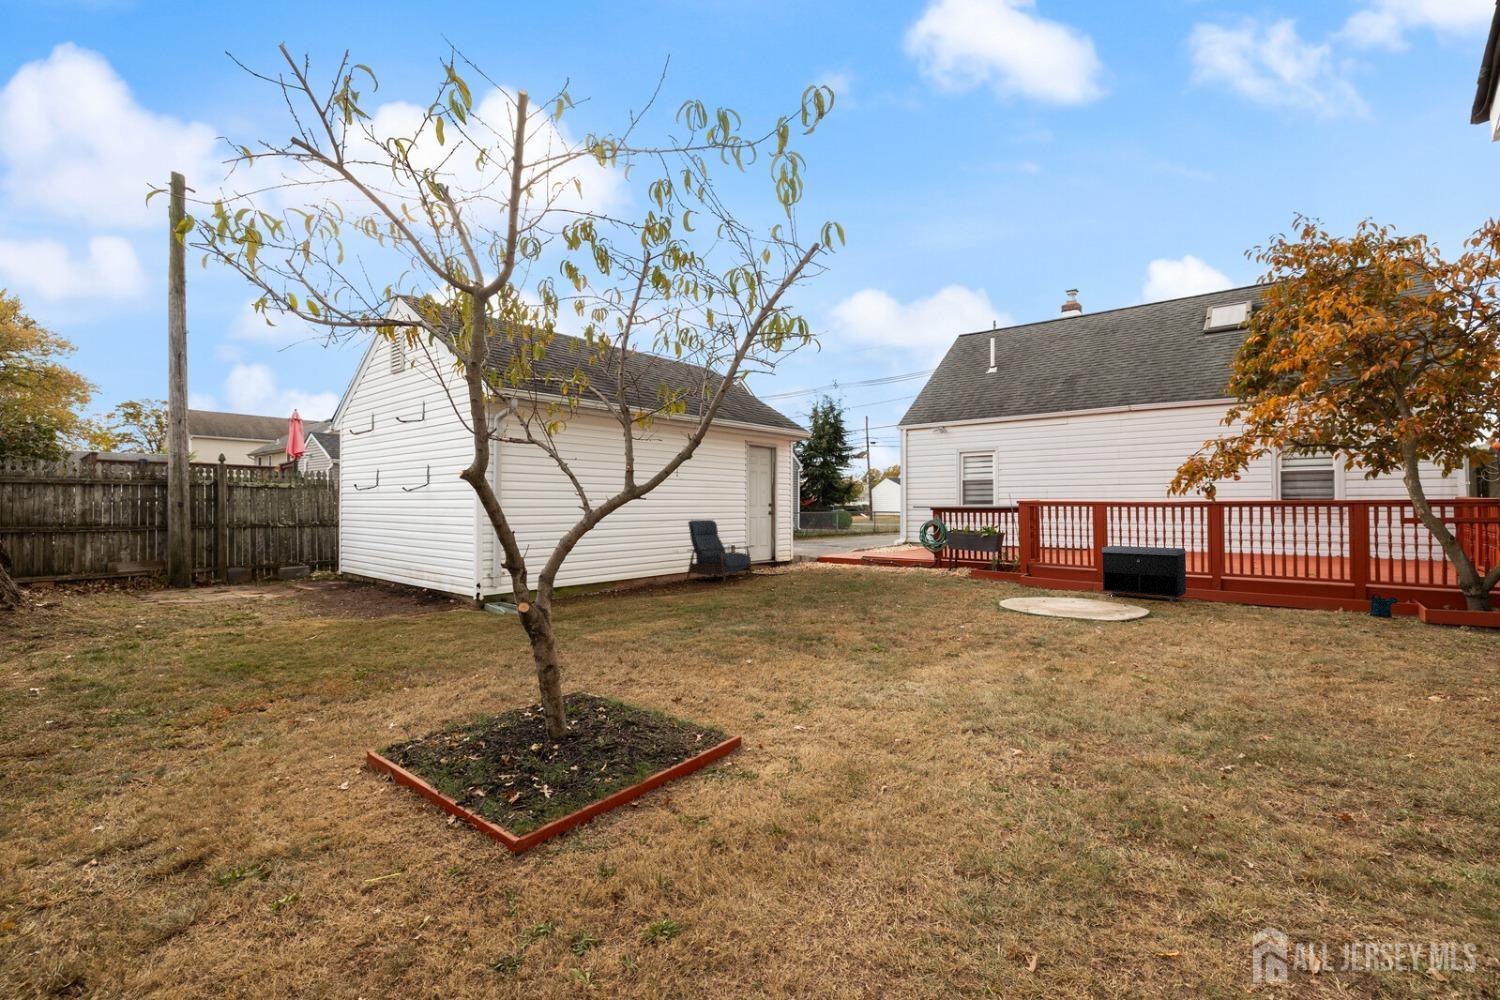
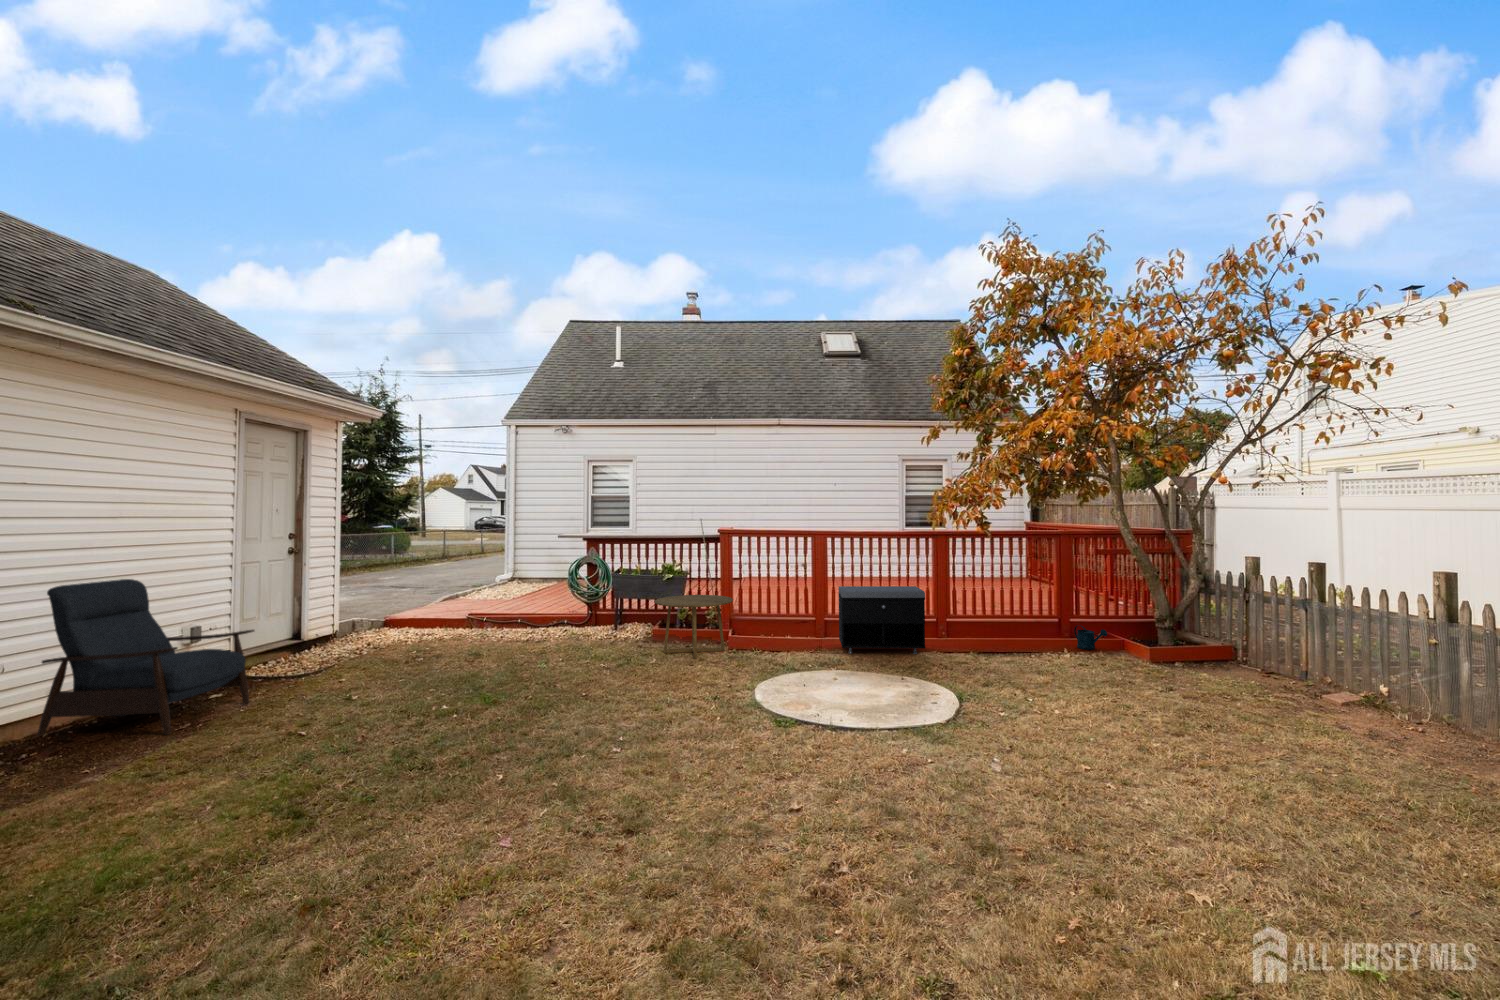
round table: none [962,548,1021,588] -> present [654,595,733,659]

